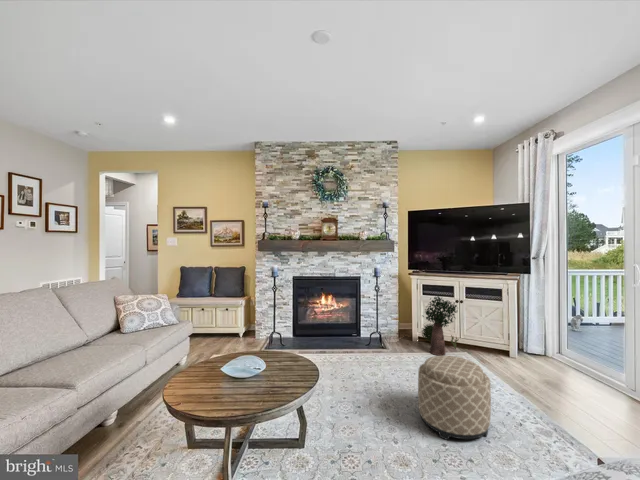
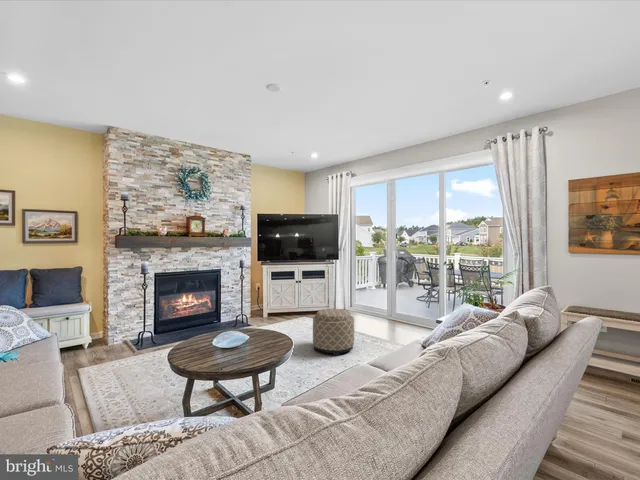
potted plant: present [422,296,459,355] -> none [273,278,303,322]

